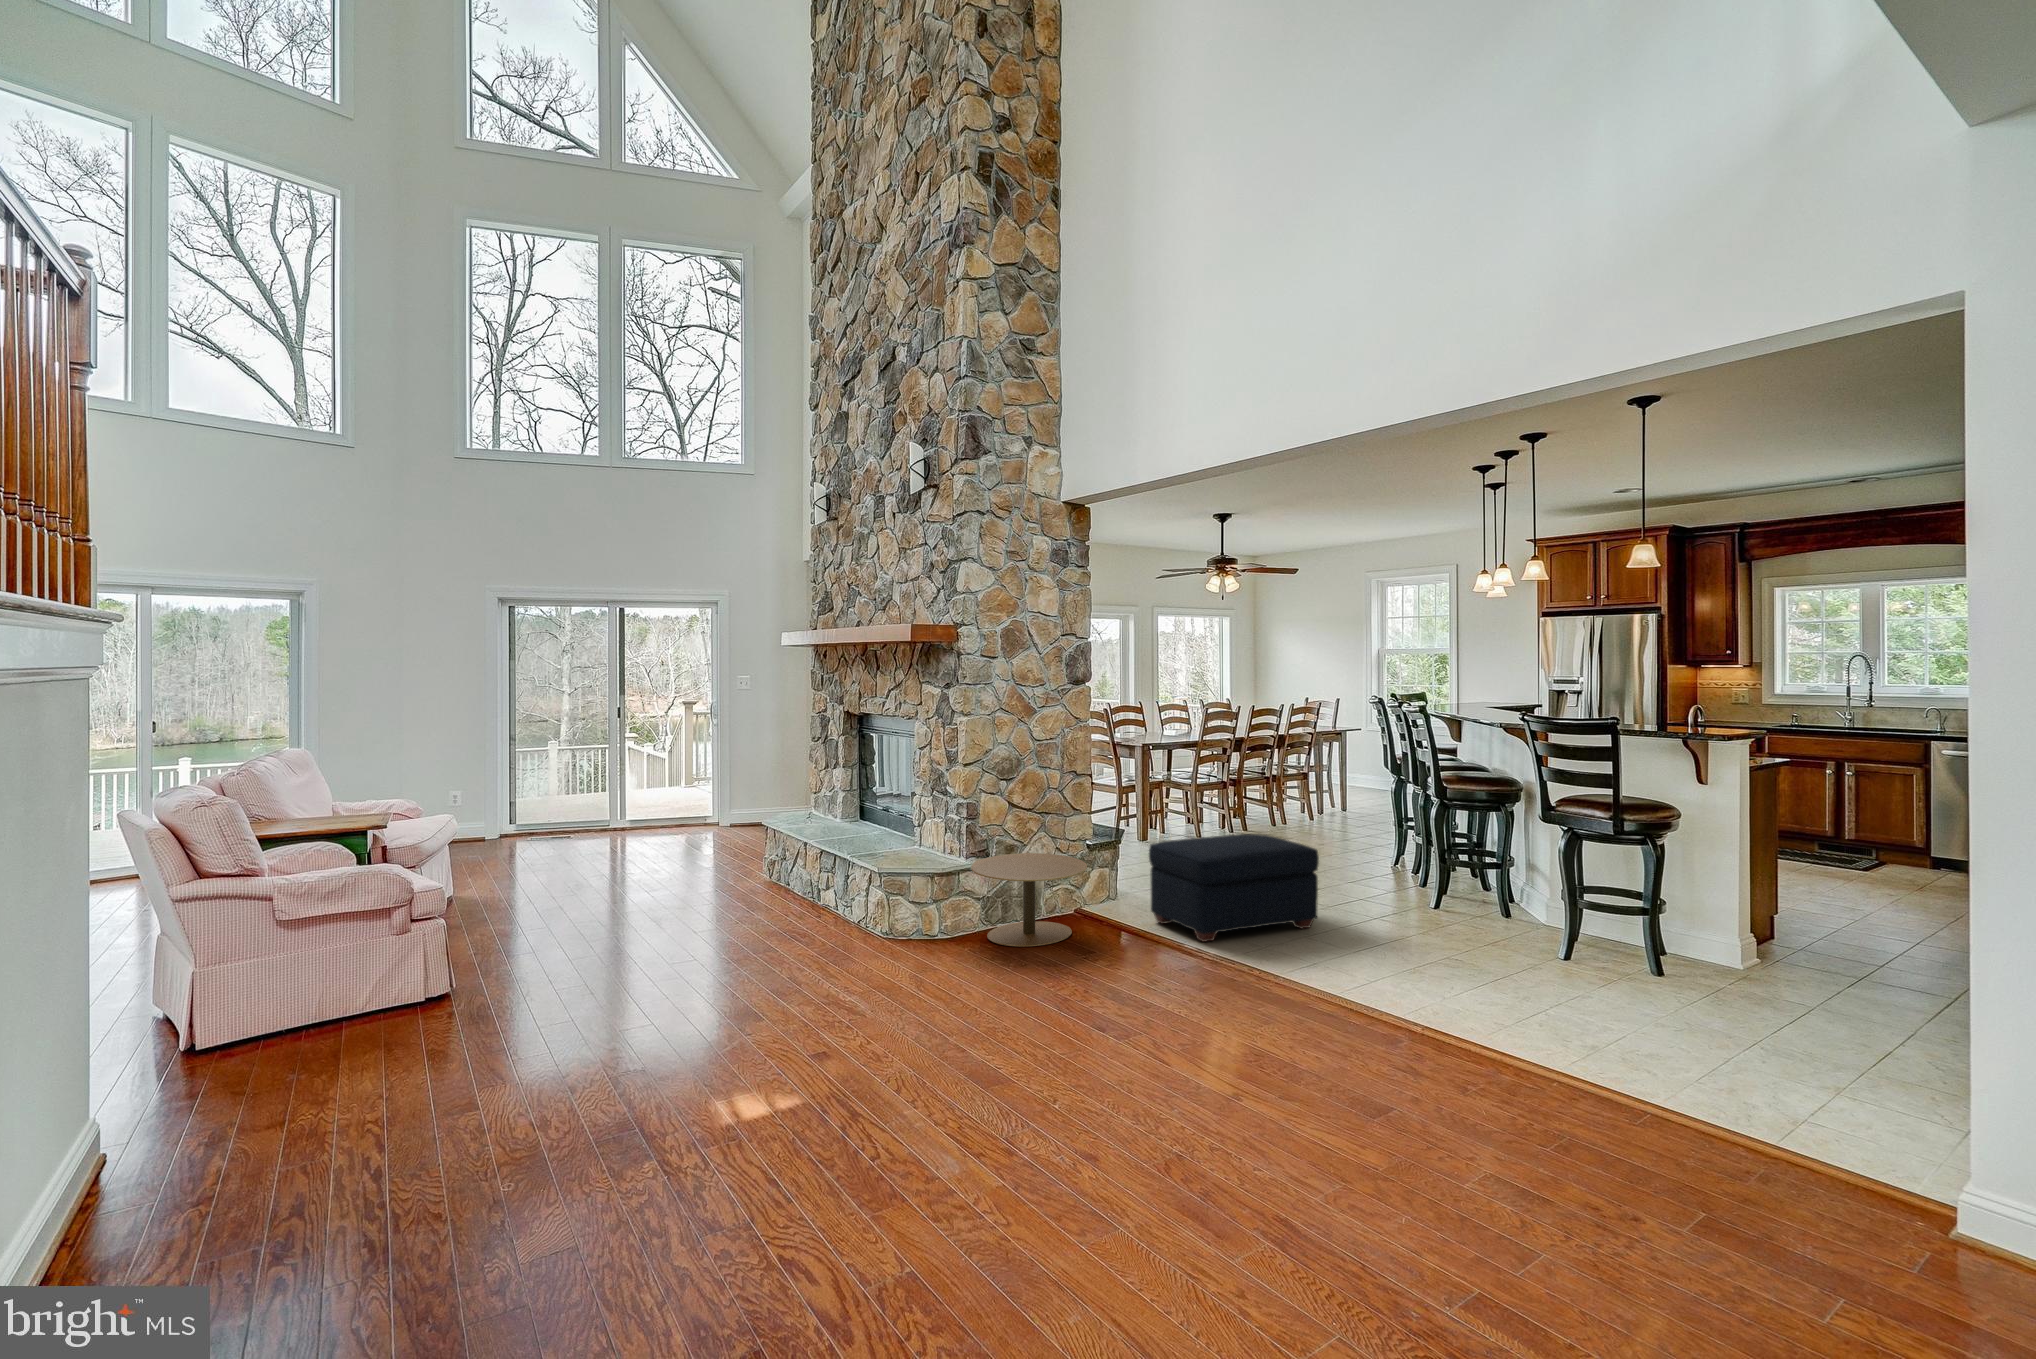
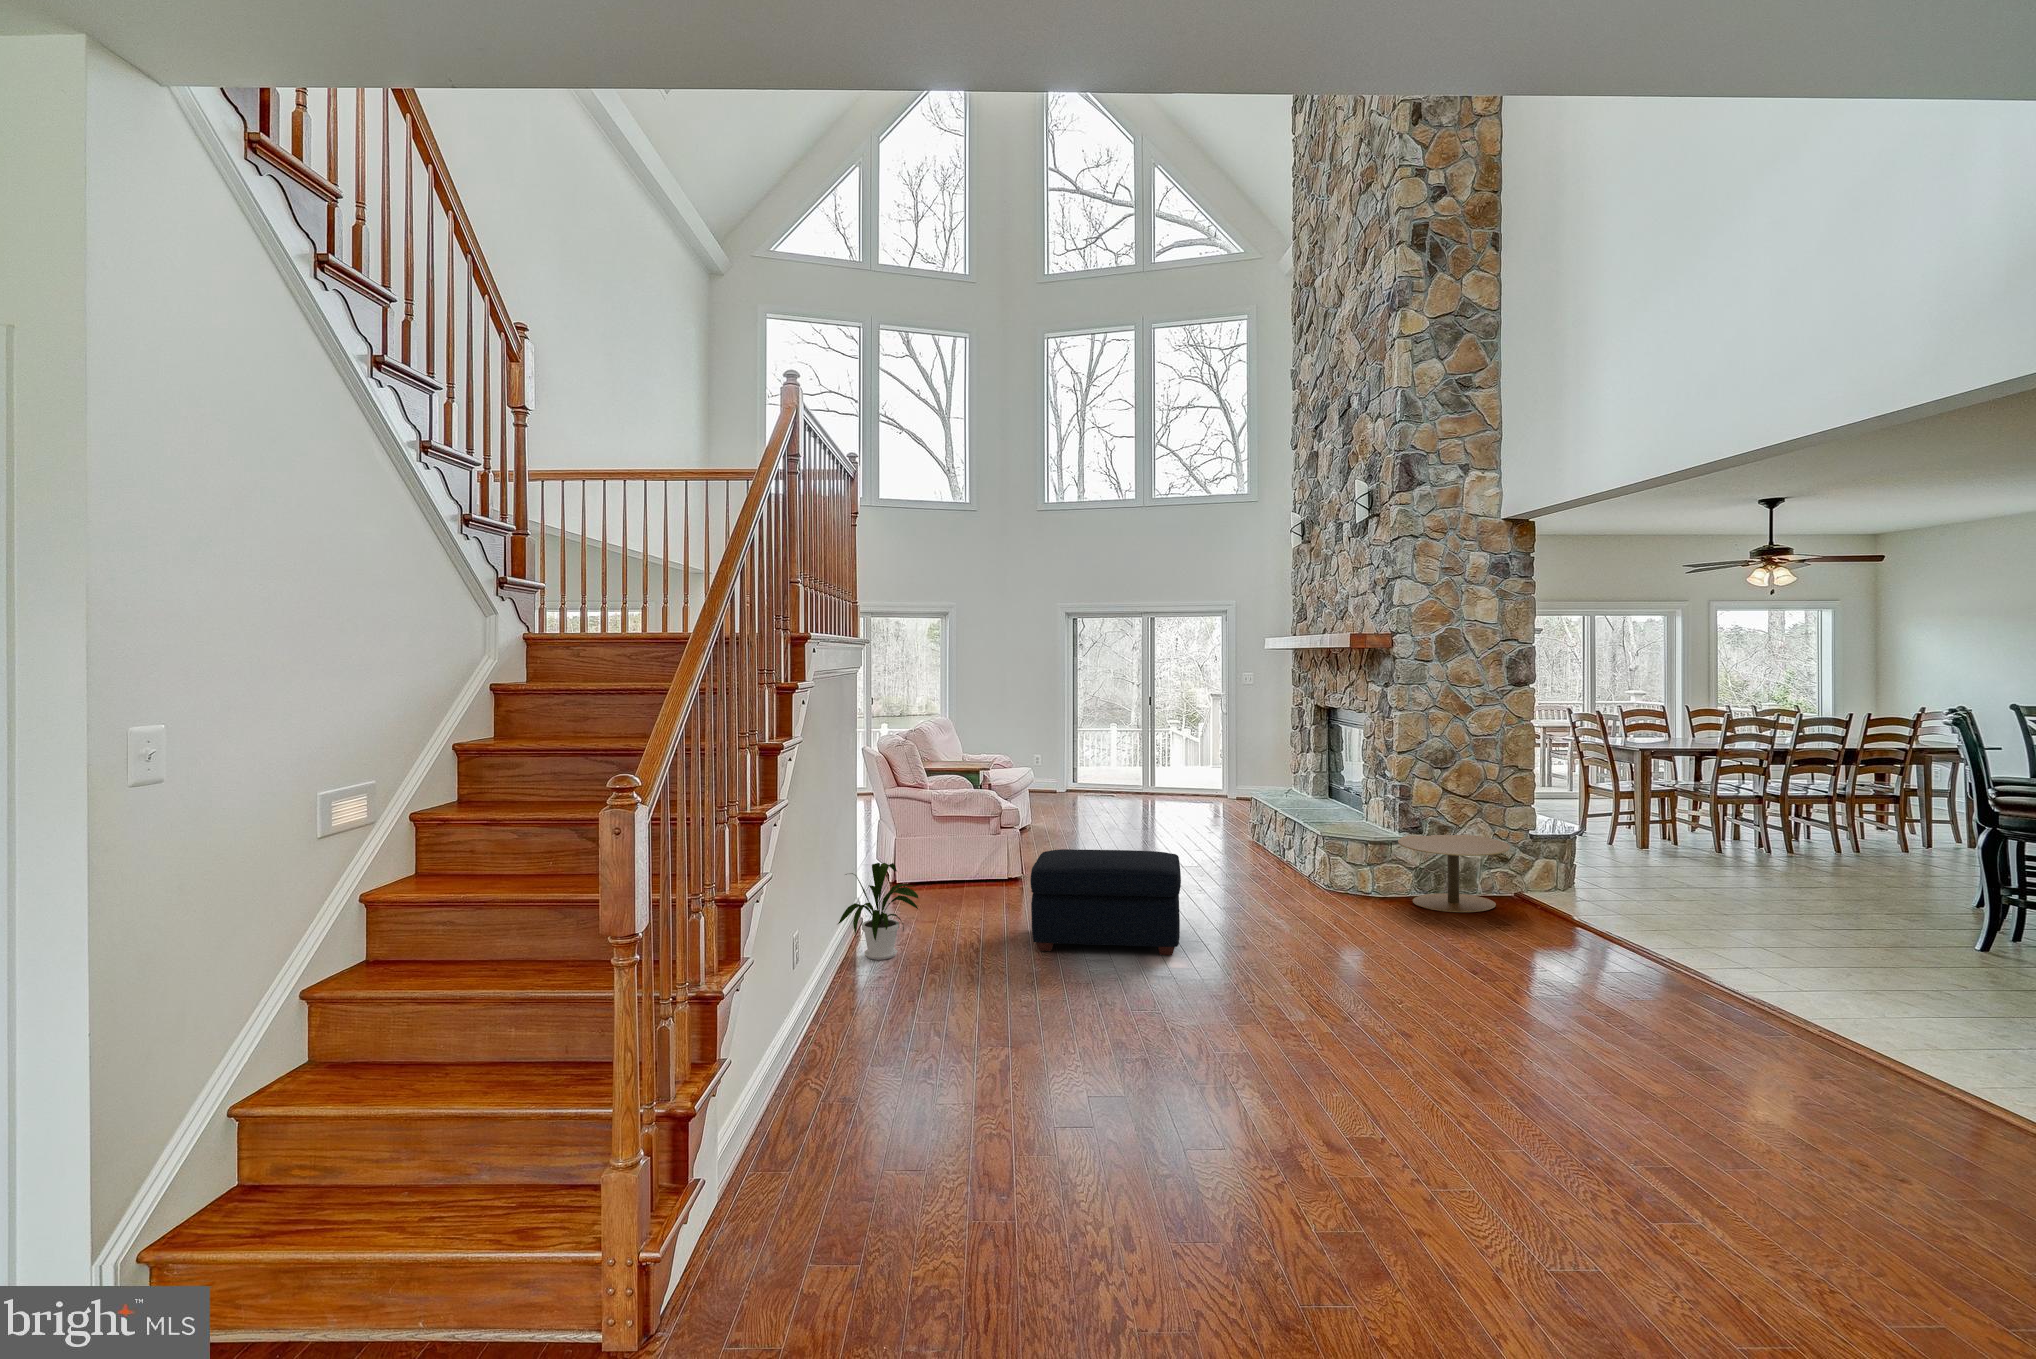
ottoman: present [1149,834,1319,942] -> present [1030,849,1181,956]
house plant: none [70,1012,273,1207] -> present [838,863,918,960]

